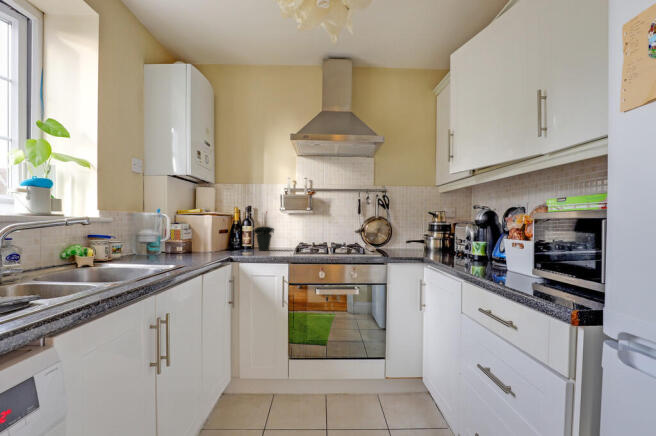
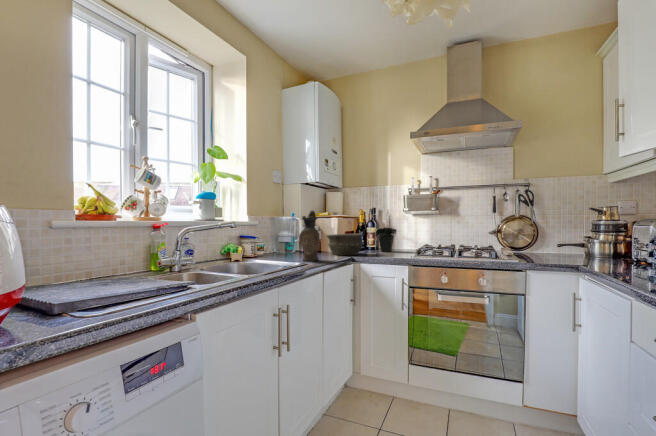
ceramic pitcher: none [174,207,199,263] -> present [299,211,320,261]
bowl: none [202,232,243,255] -> present [327,234,363,255]

